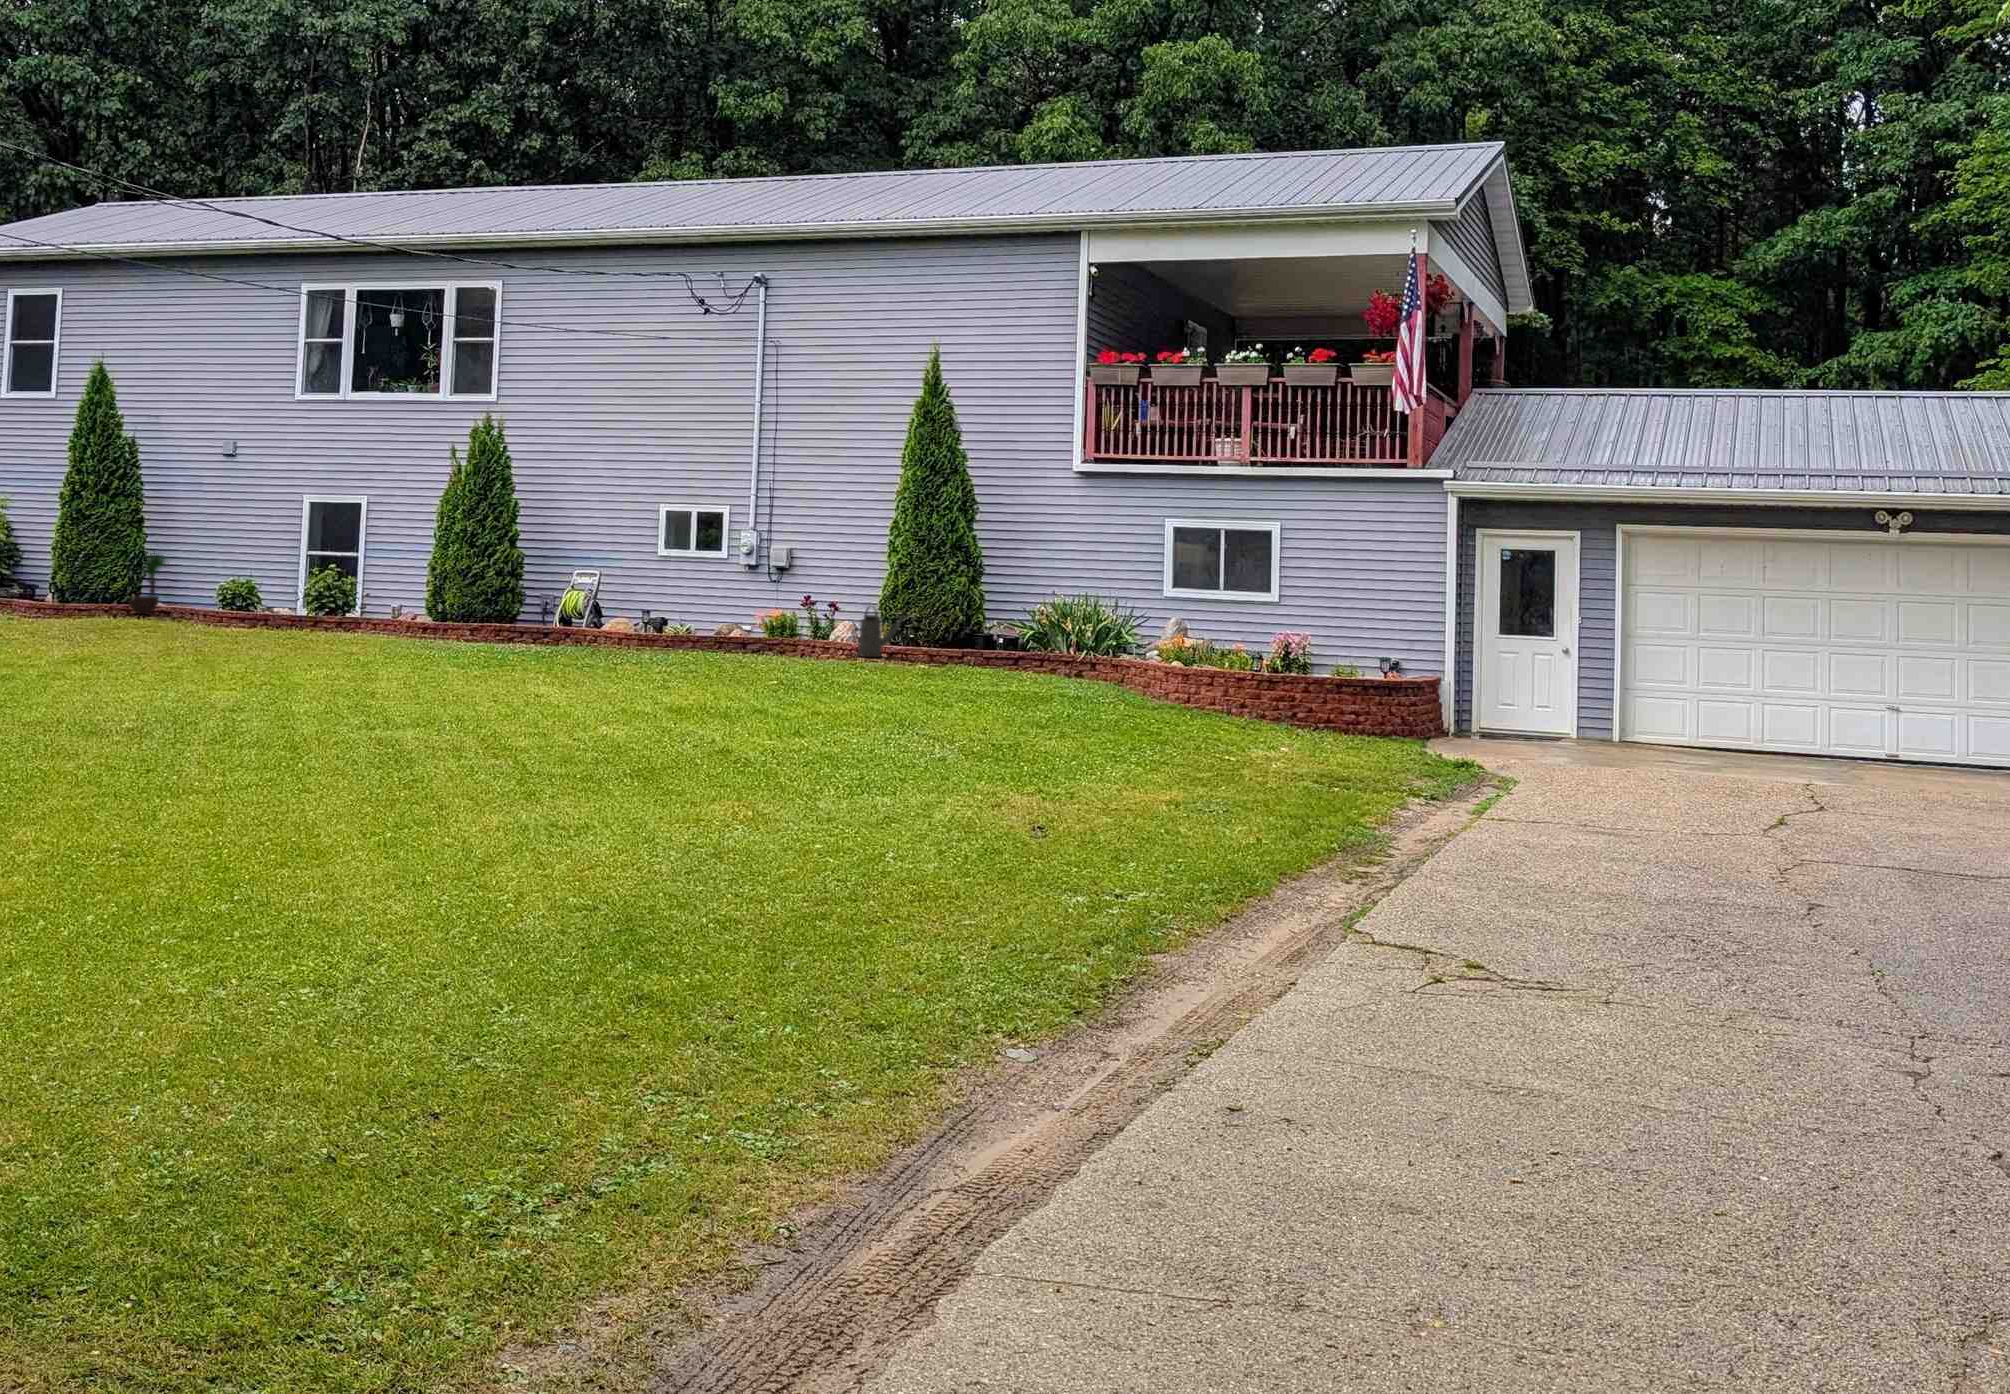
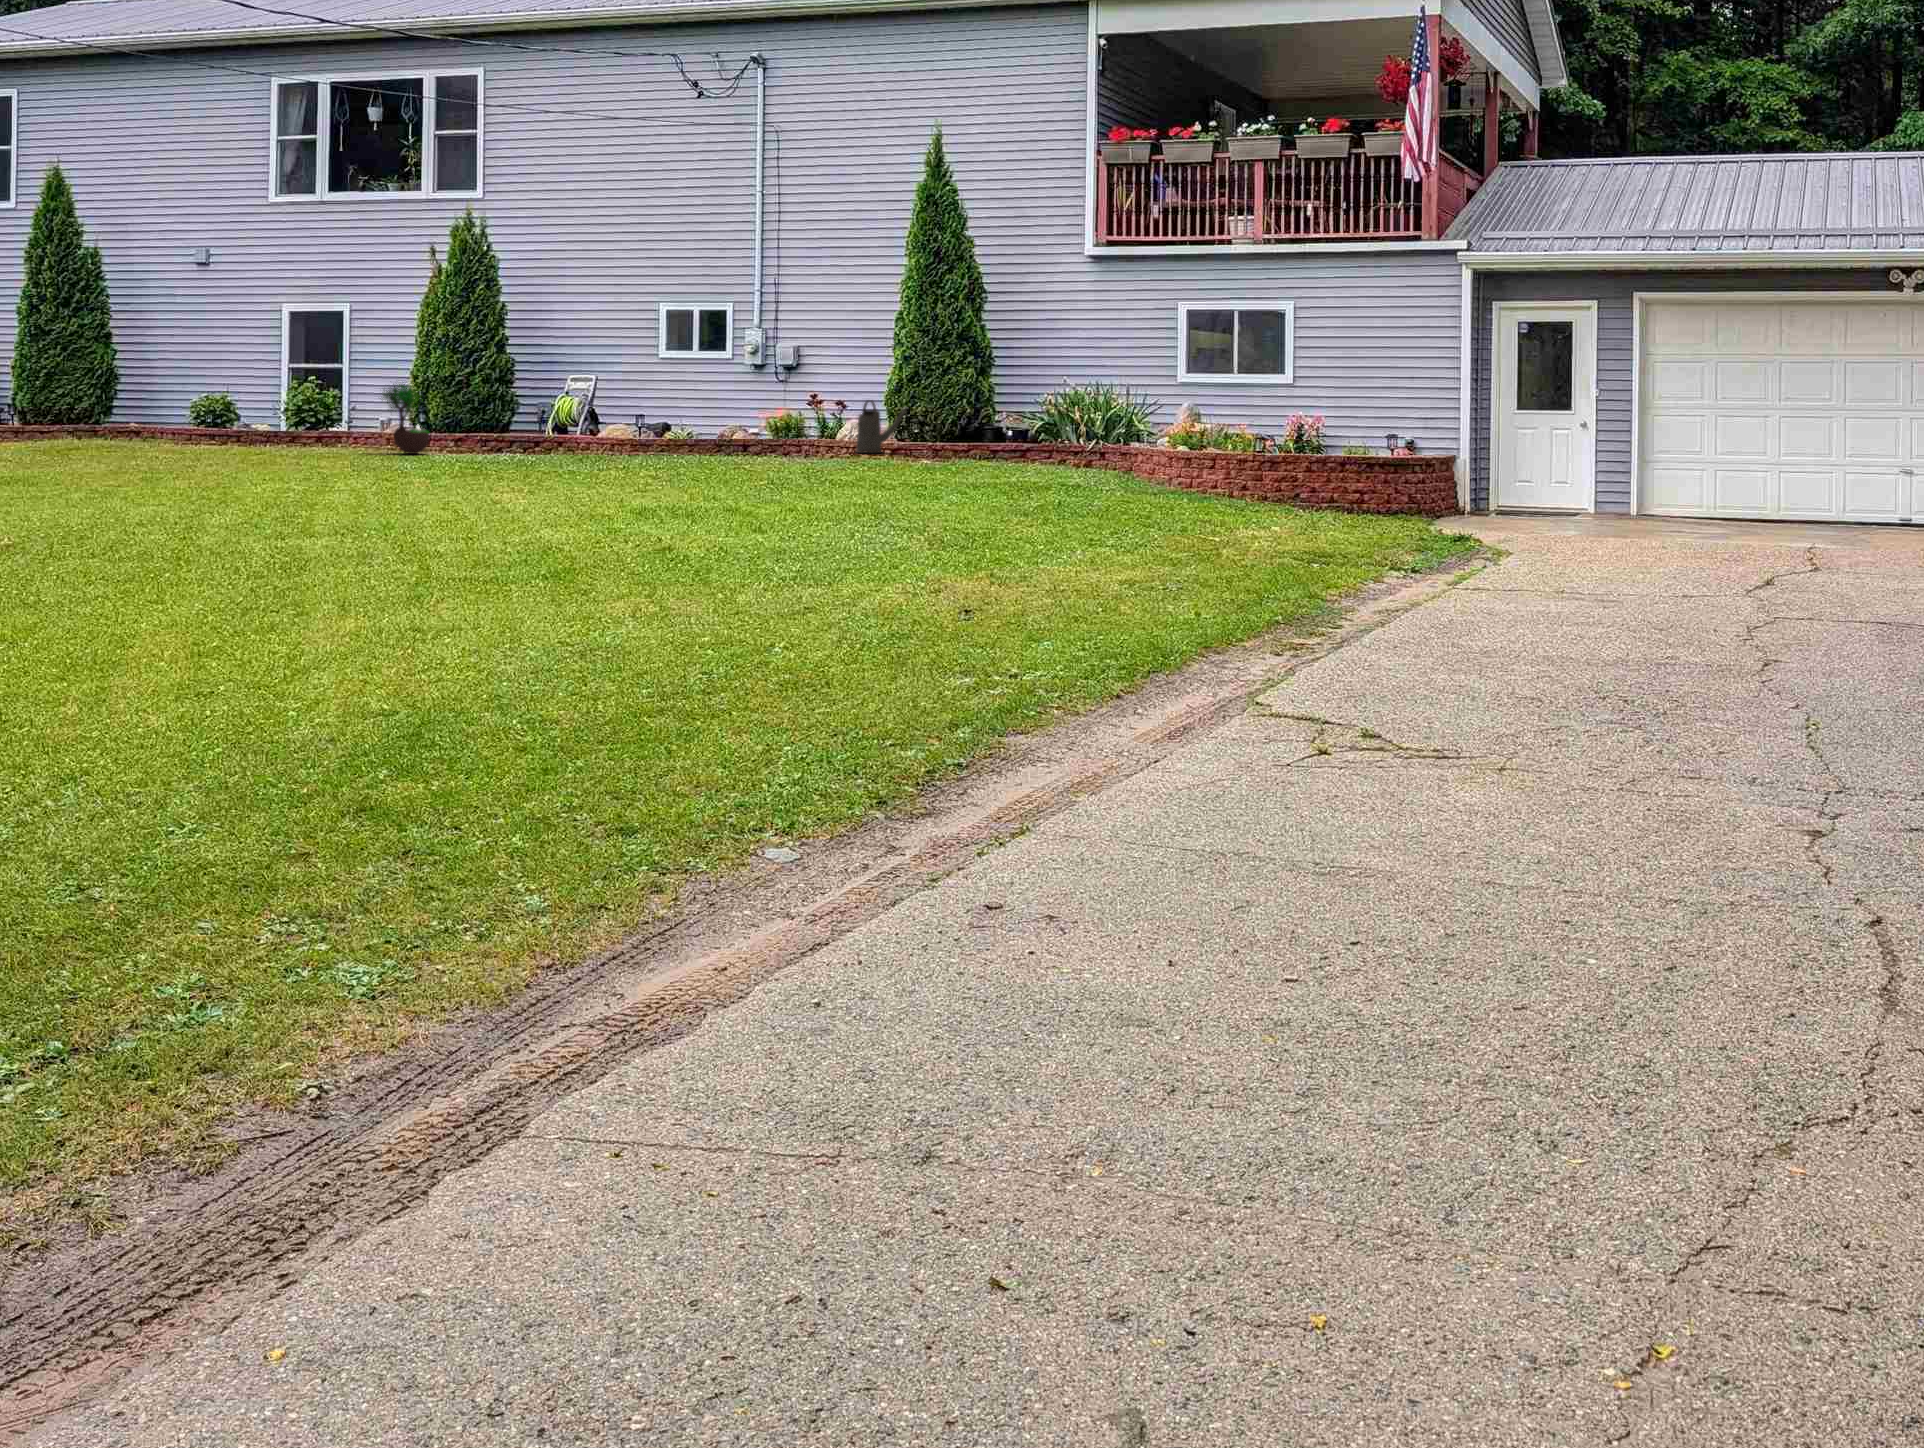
potted tree: present [129,552,169,614] -> present [383,383,430,454]

